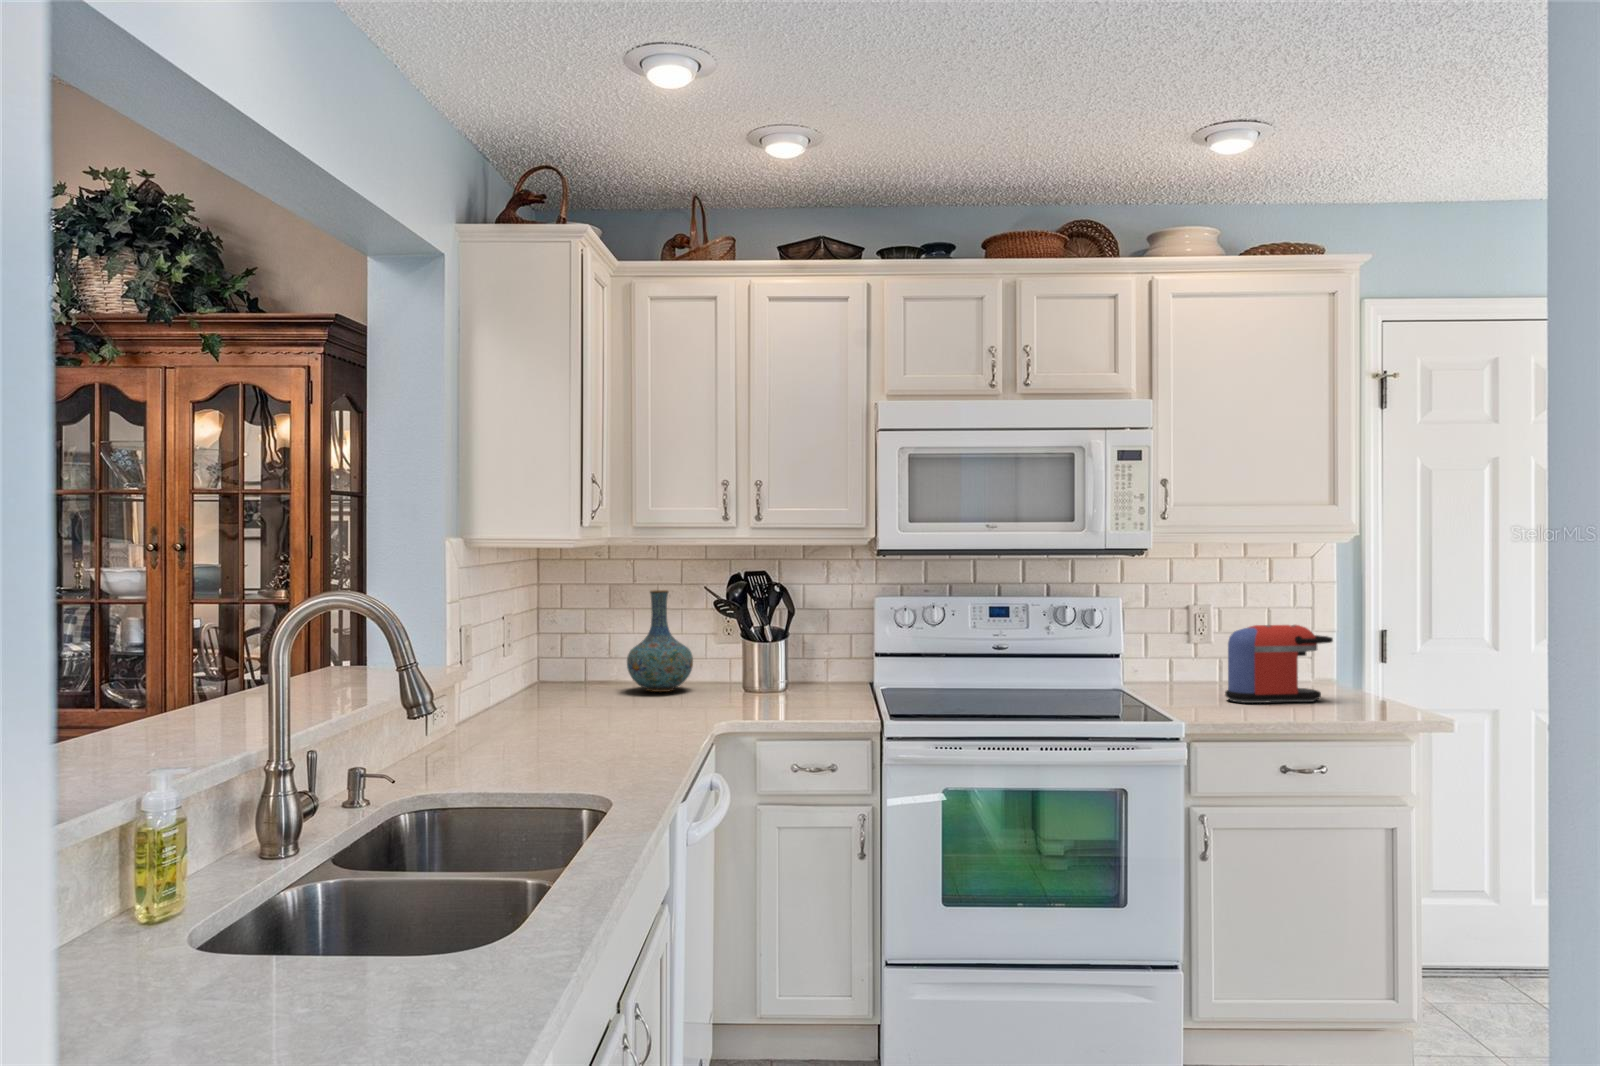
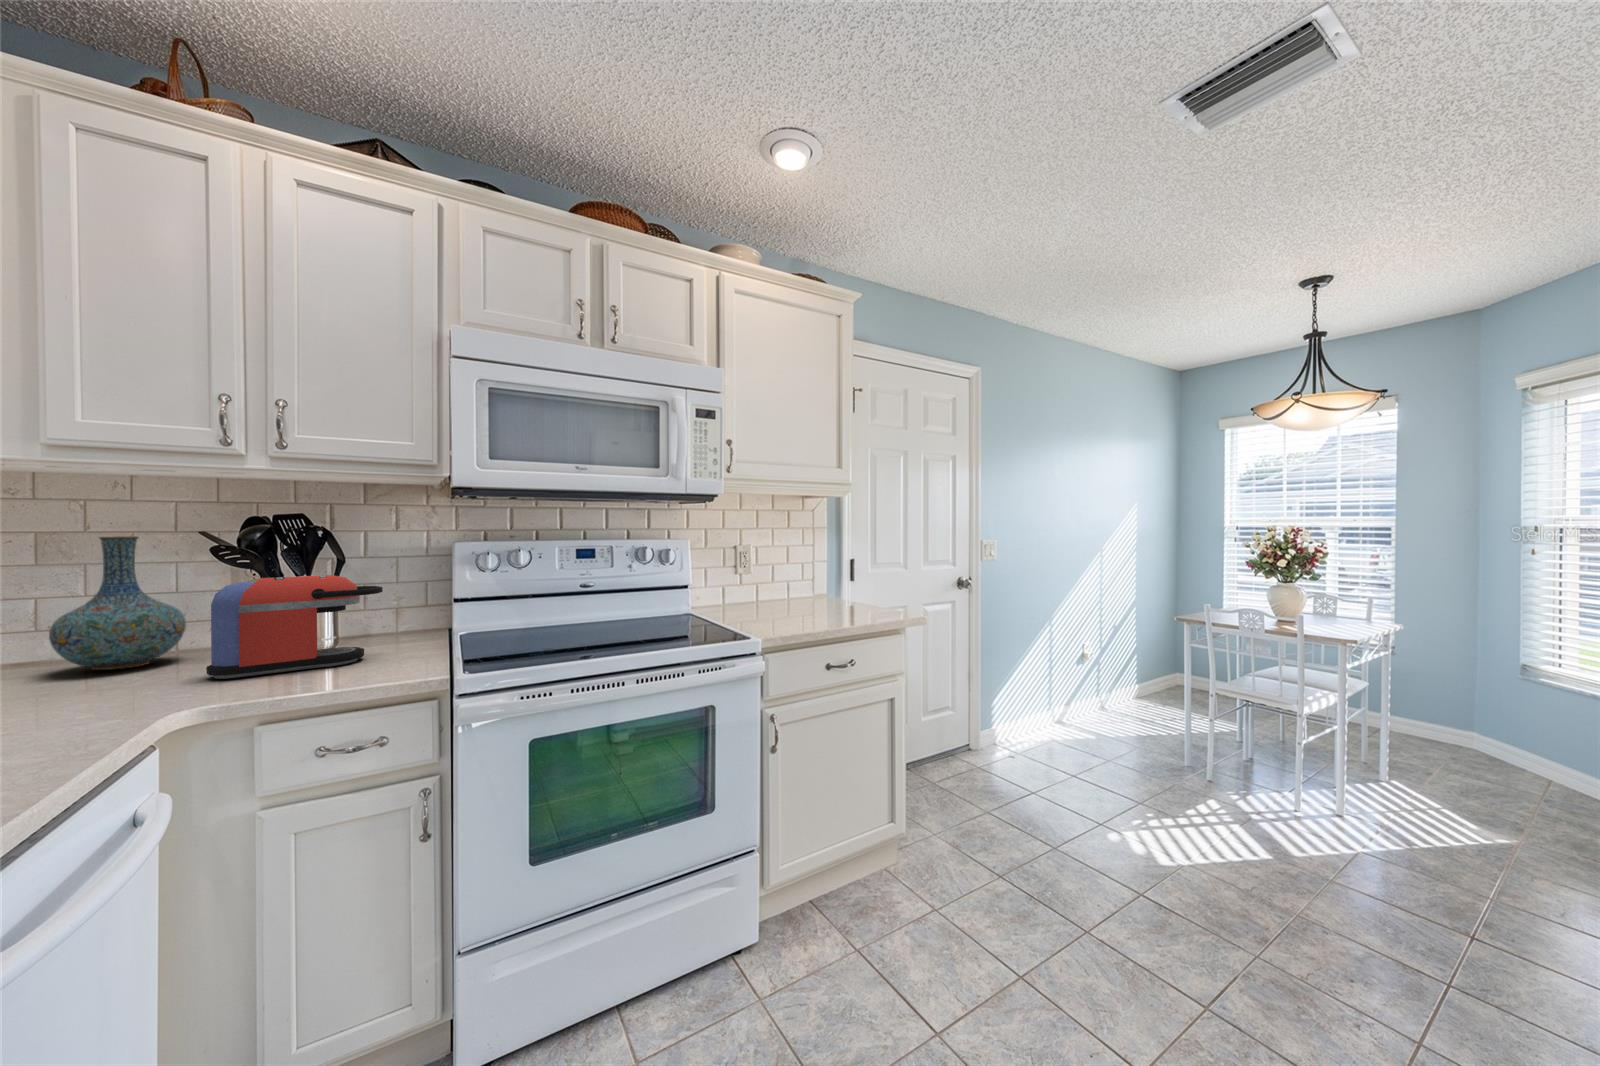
coffee maker: present [1225,625,1333,703] -> present [207,575,383,679]

